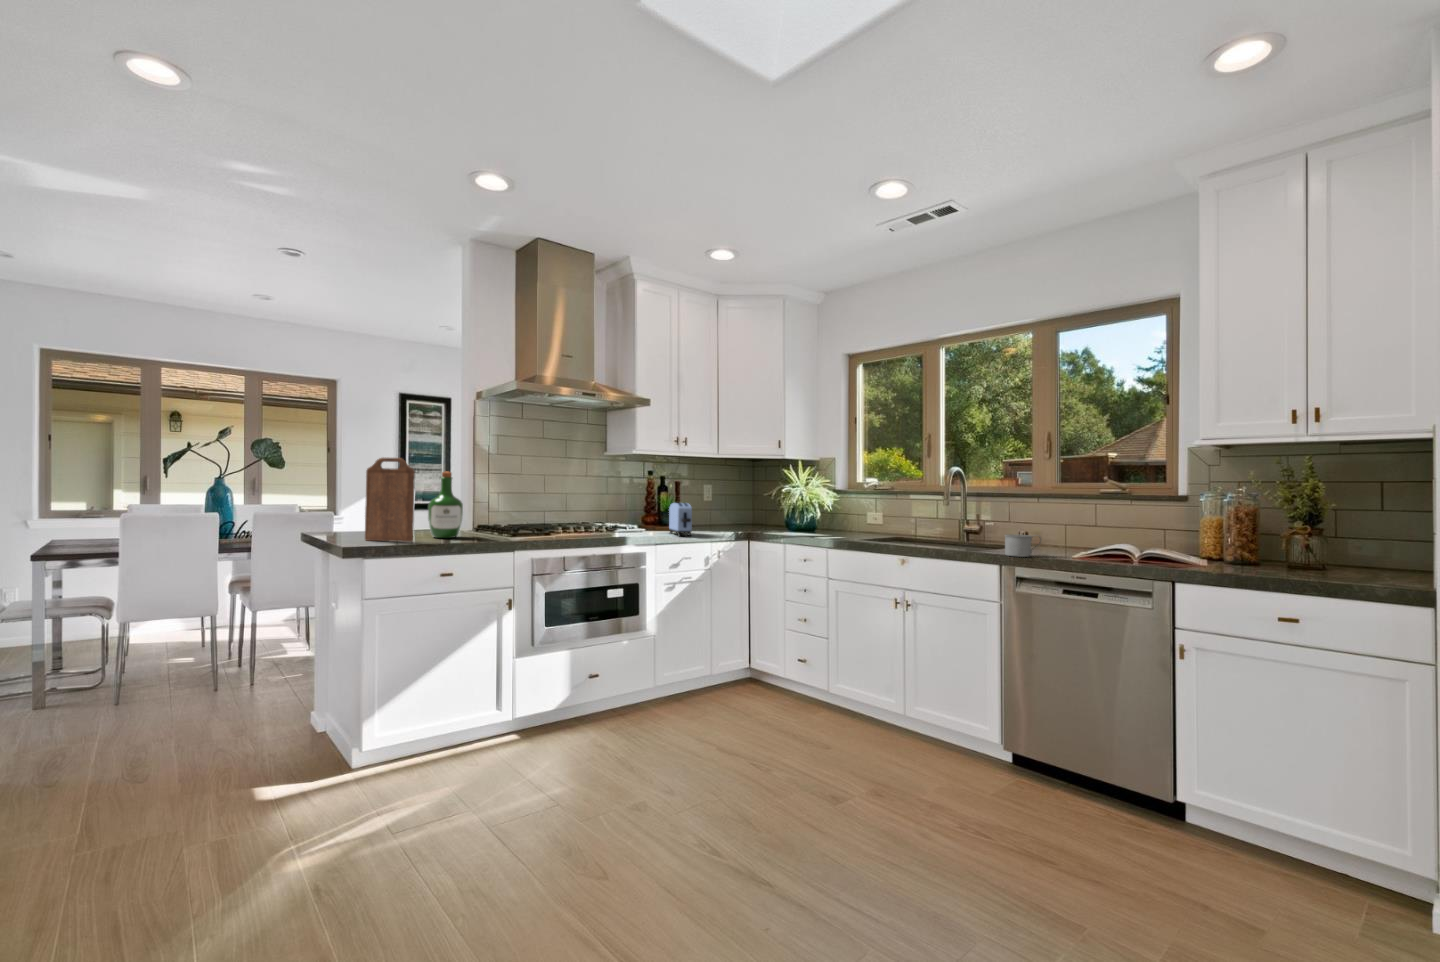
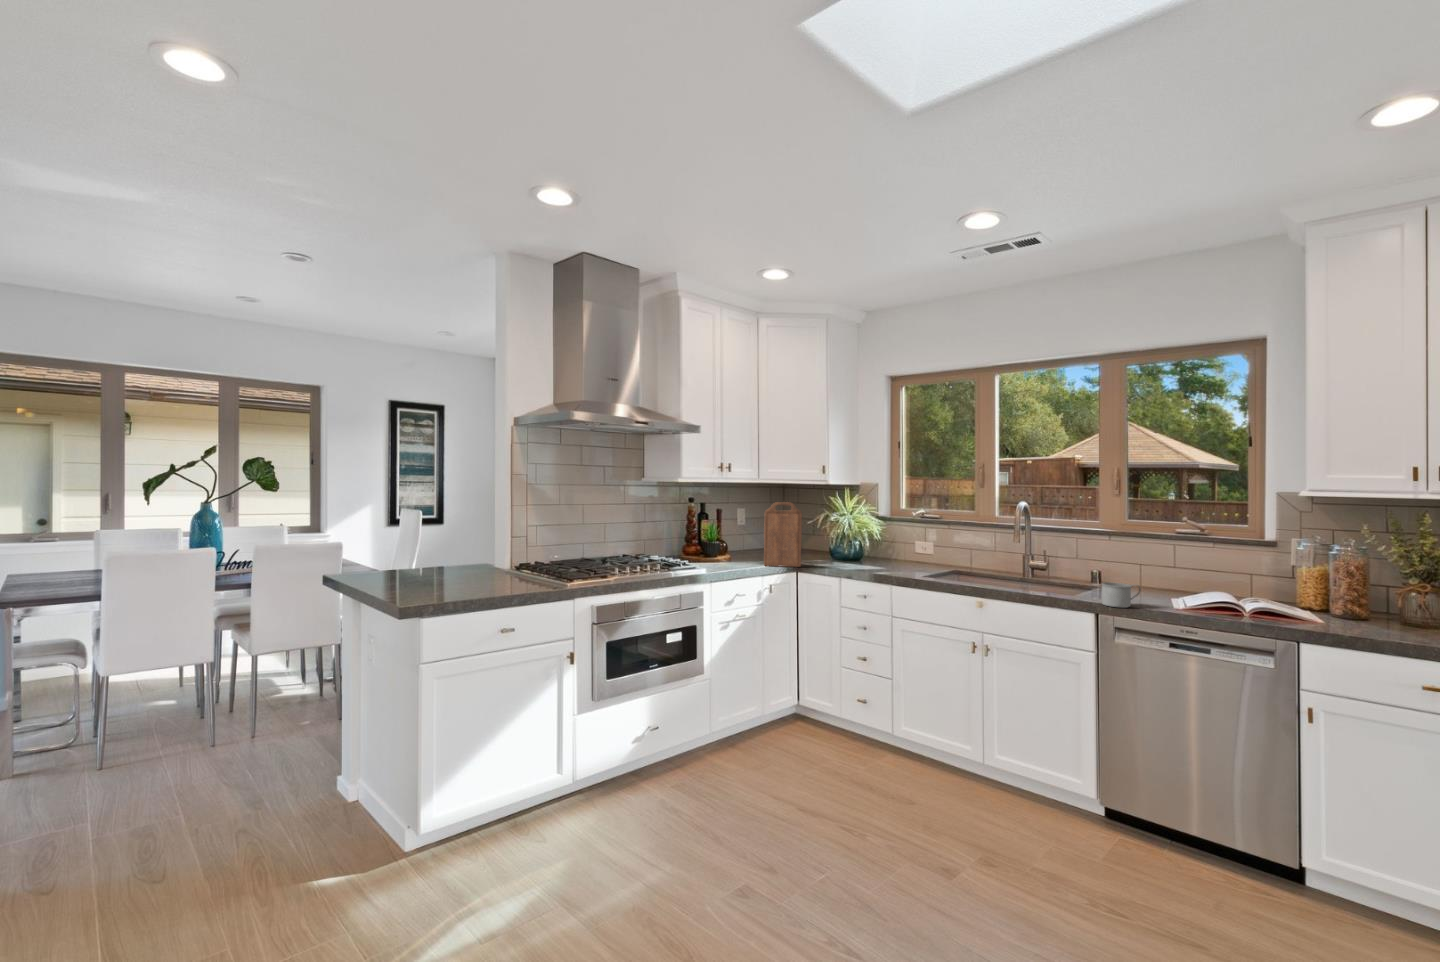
cutting board: present [365,457,415,542] -> present [764,502,802,567]
wine bottle: present [428,471,463,538] -> none [482,515,520,589]
toaster: present [669,503,692,536] -> none [720,537,750,574]

